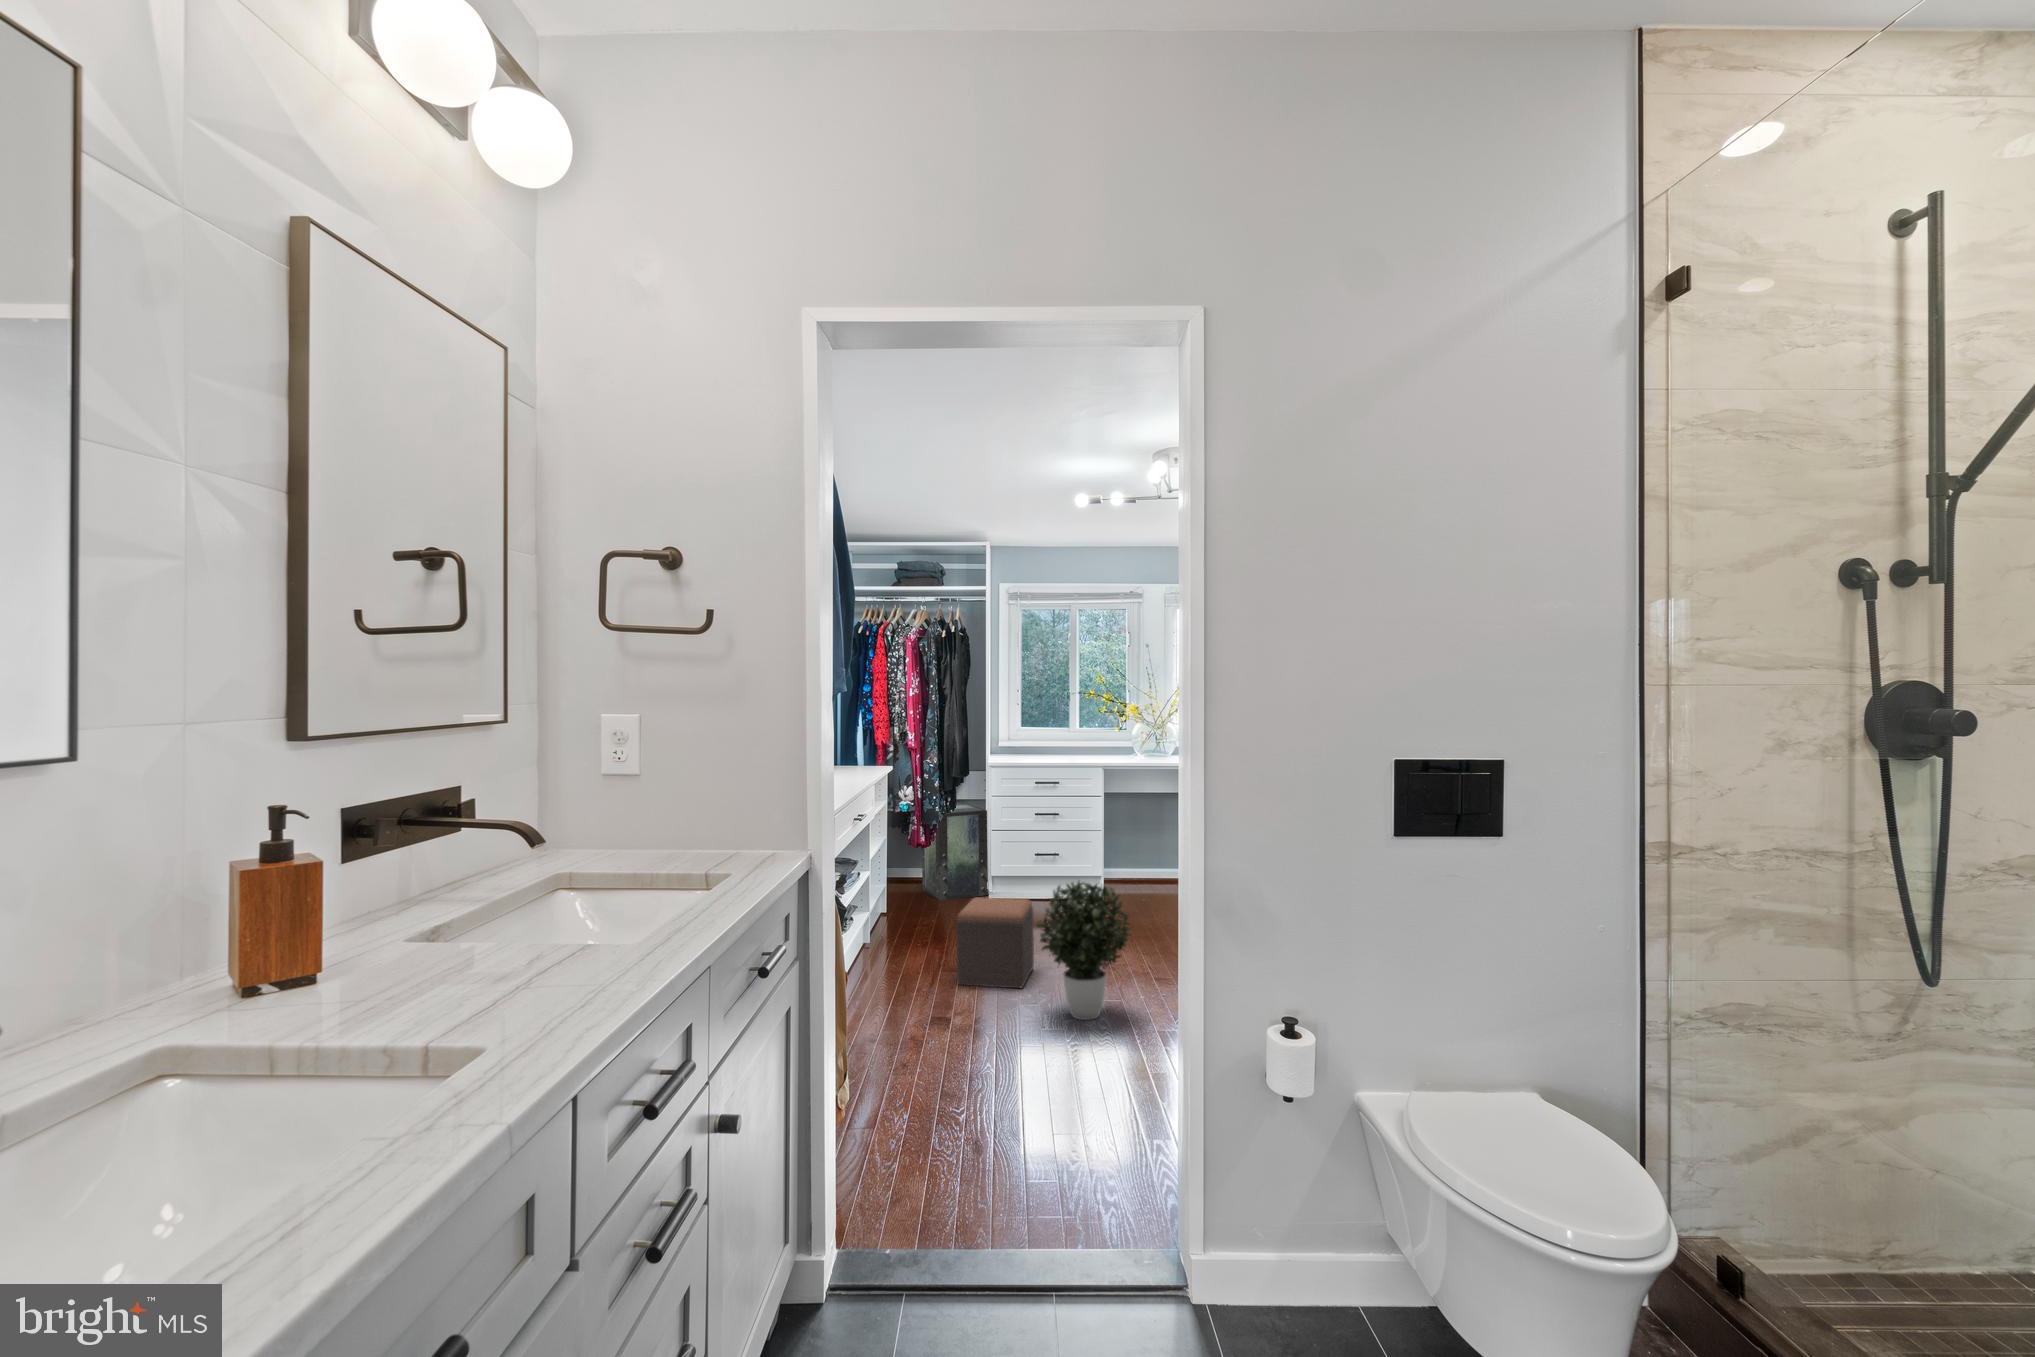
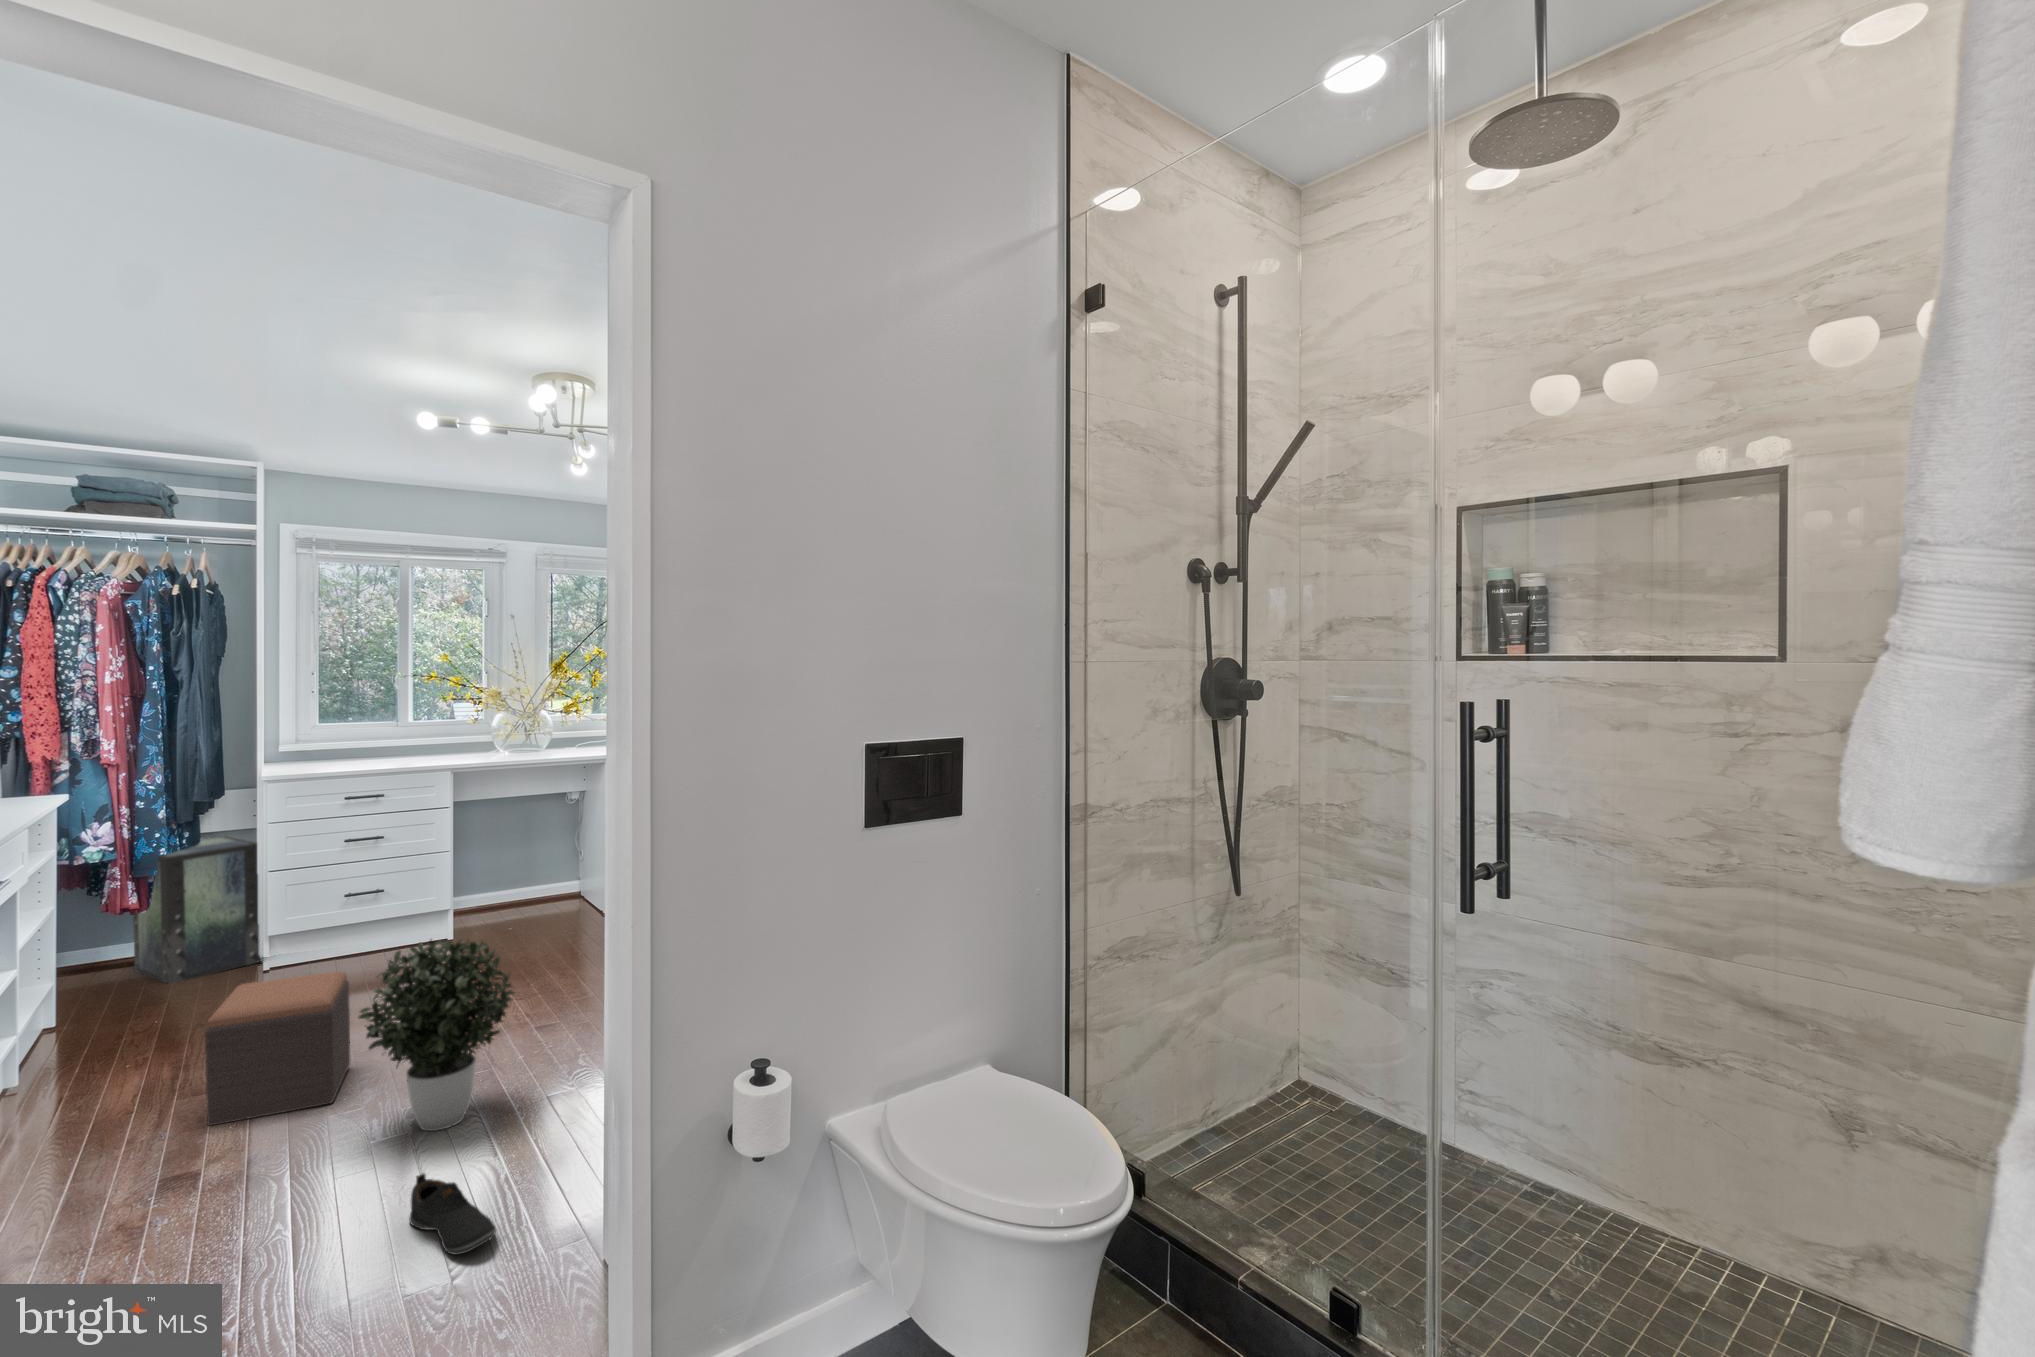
shoe: none [1061,1036,1111,1093] -> present [409,1173,496,1255]

